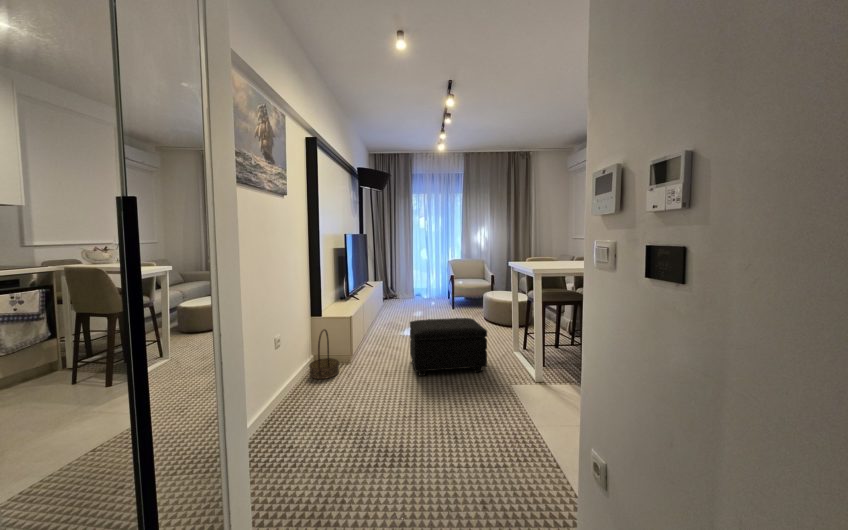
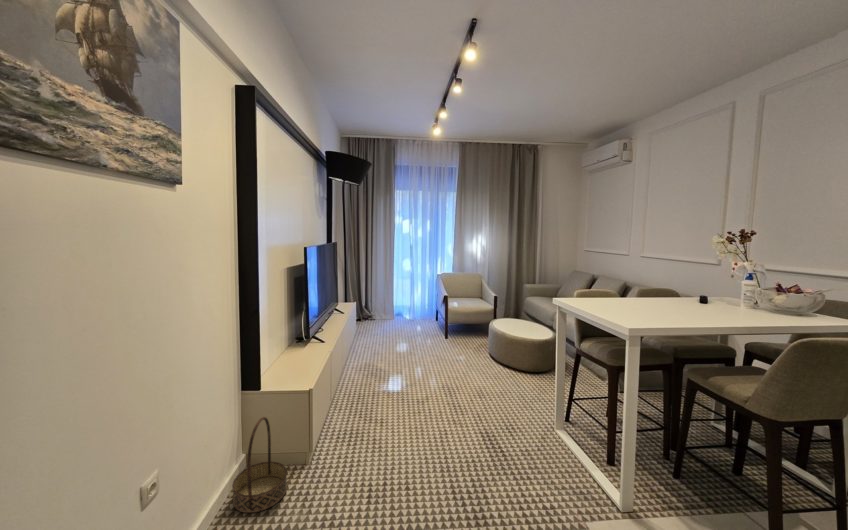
footstool: present [410,318,487,376] -> none [405,383,536,497]

